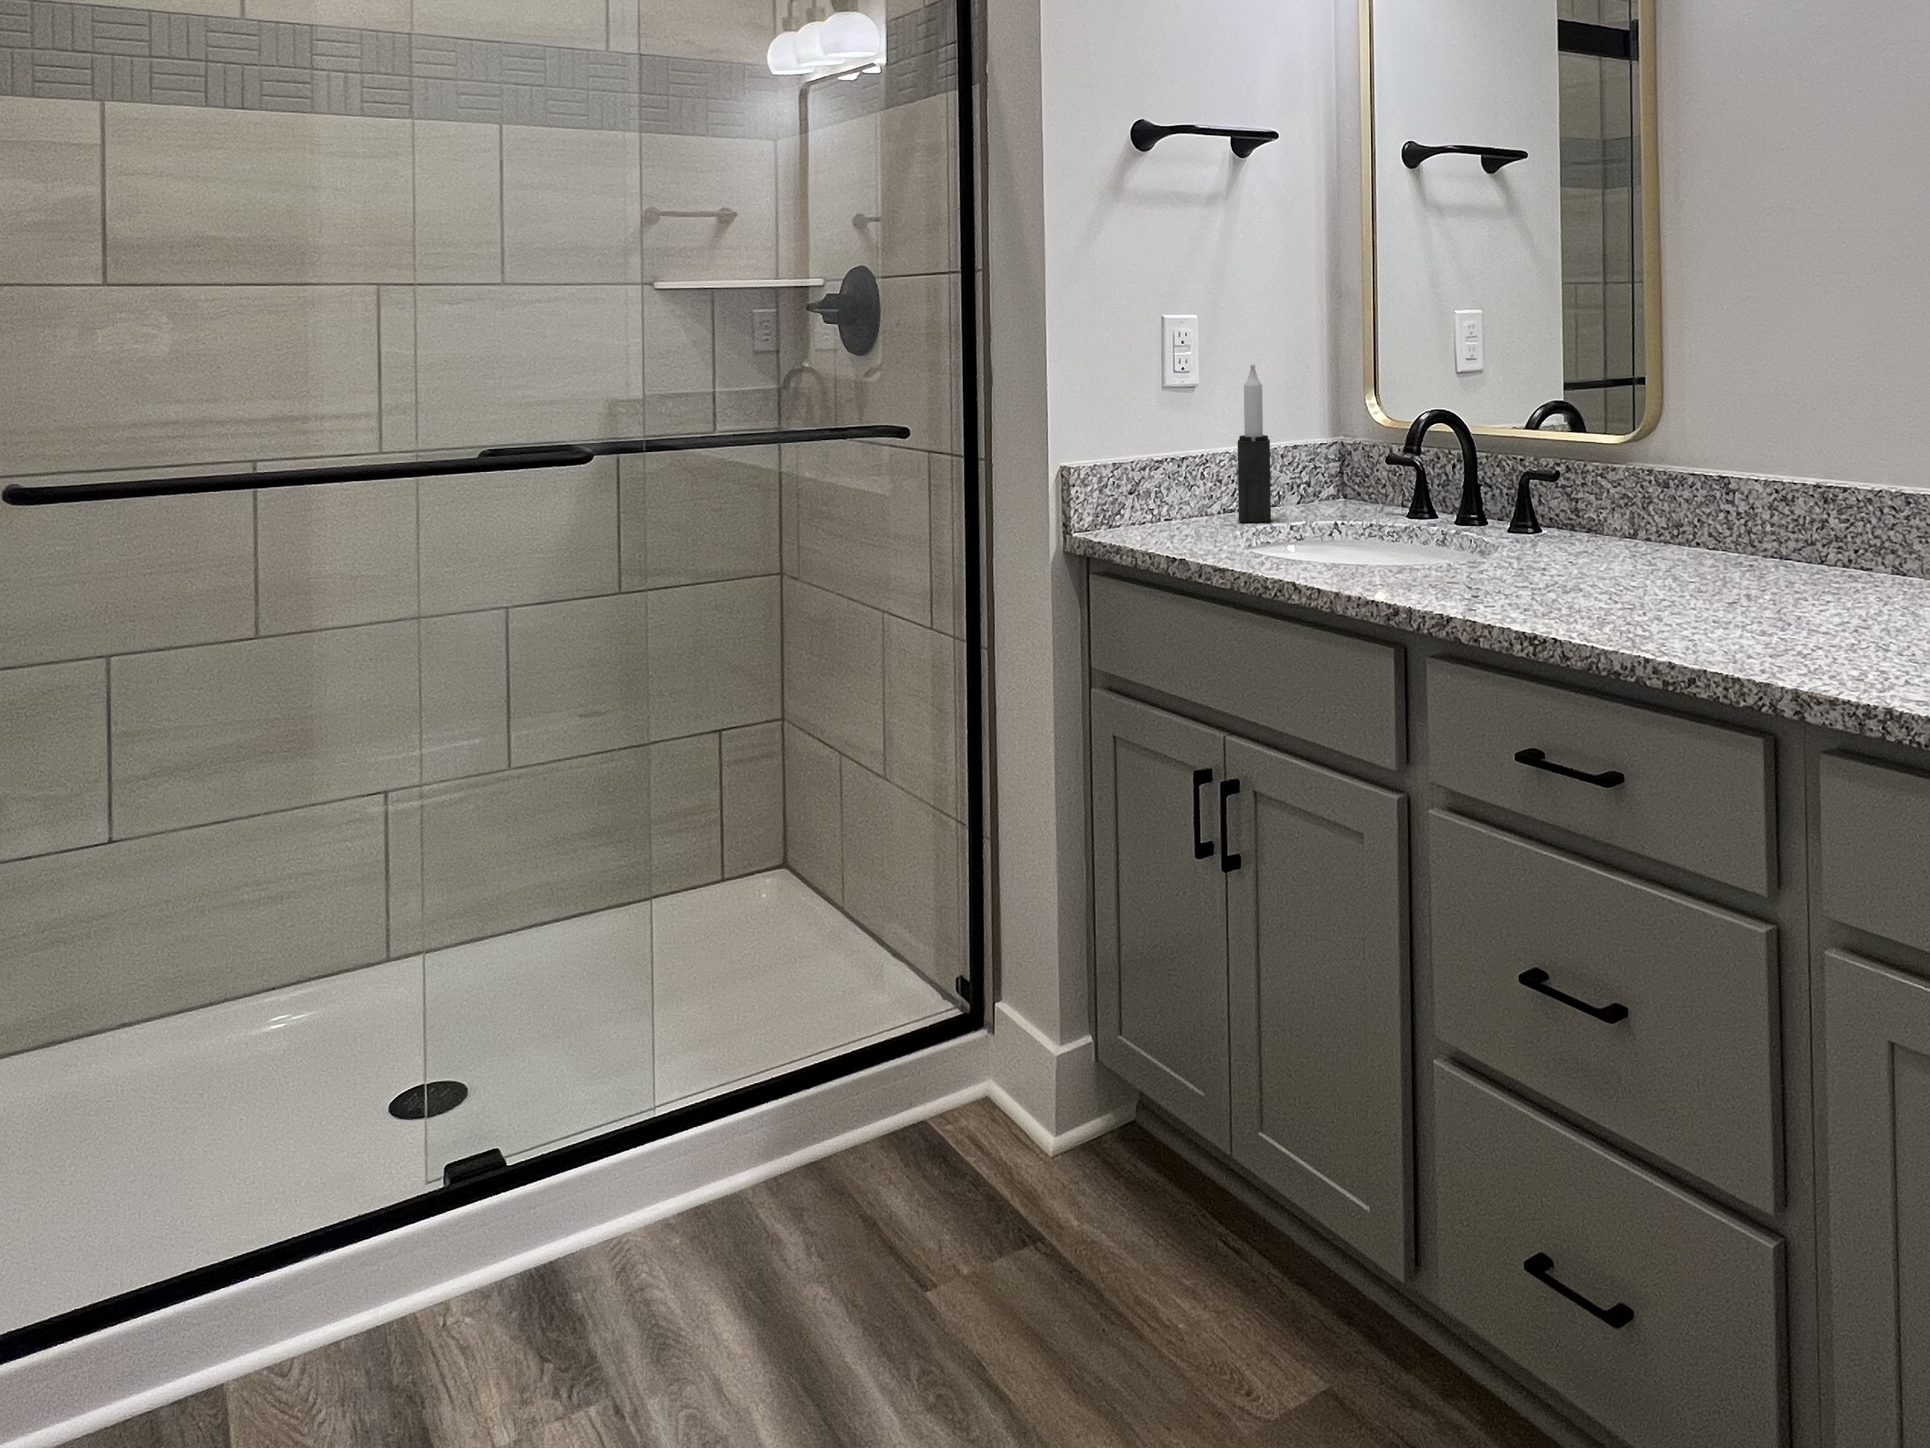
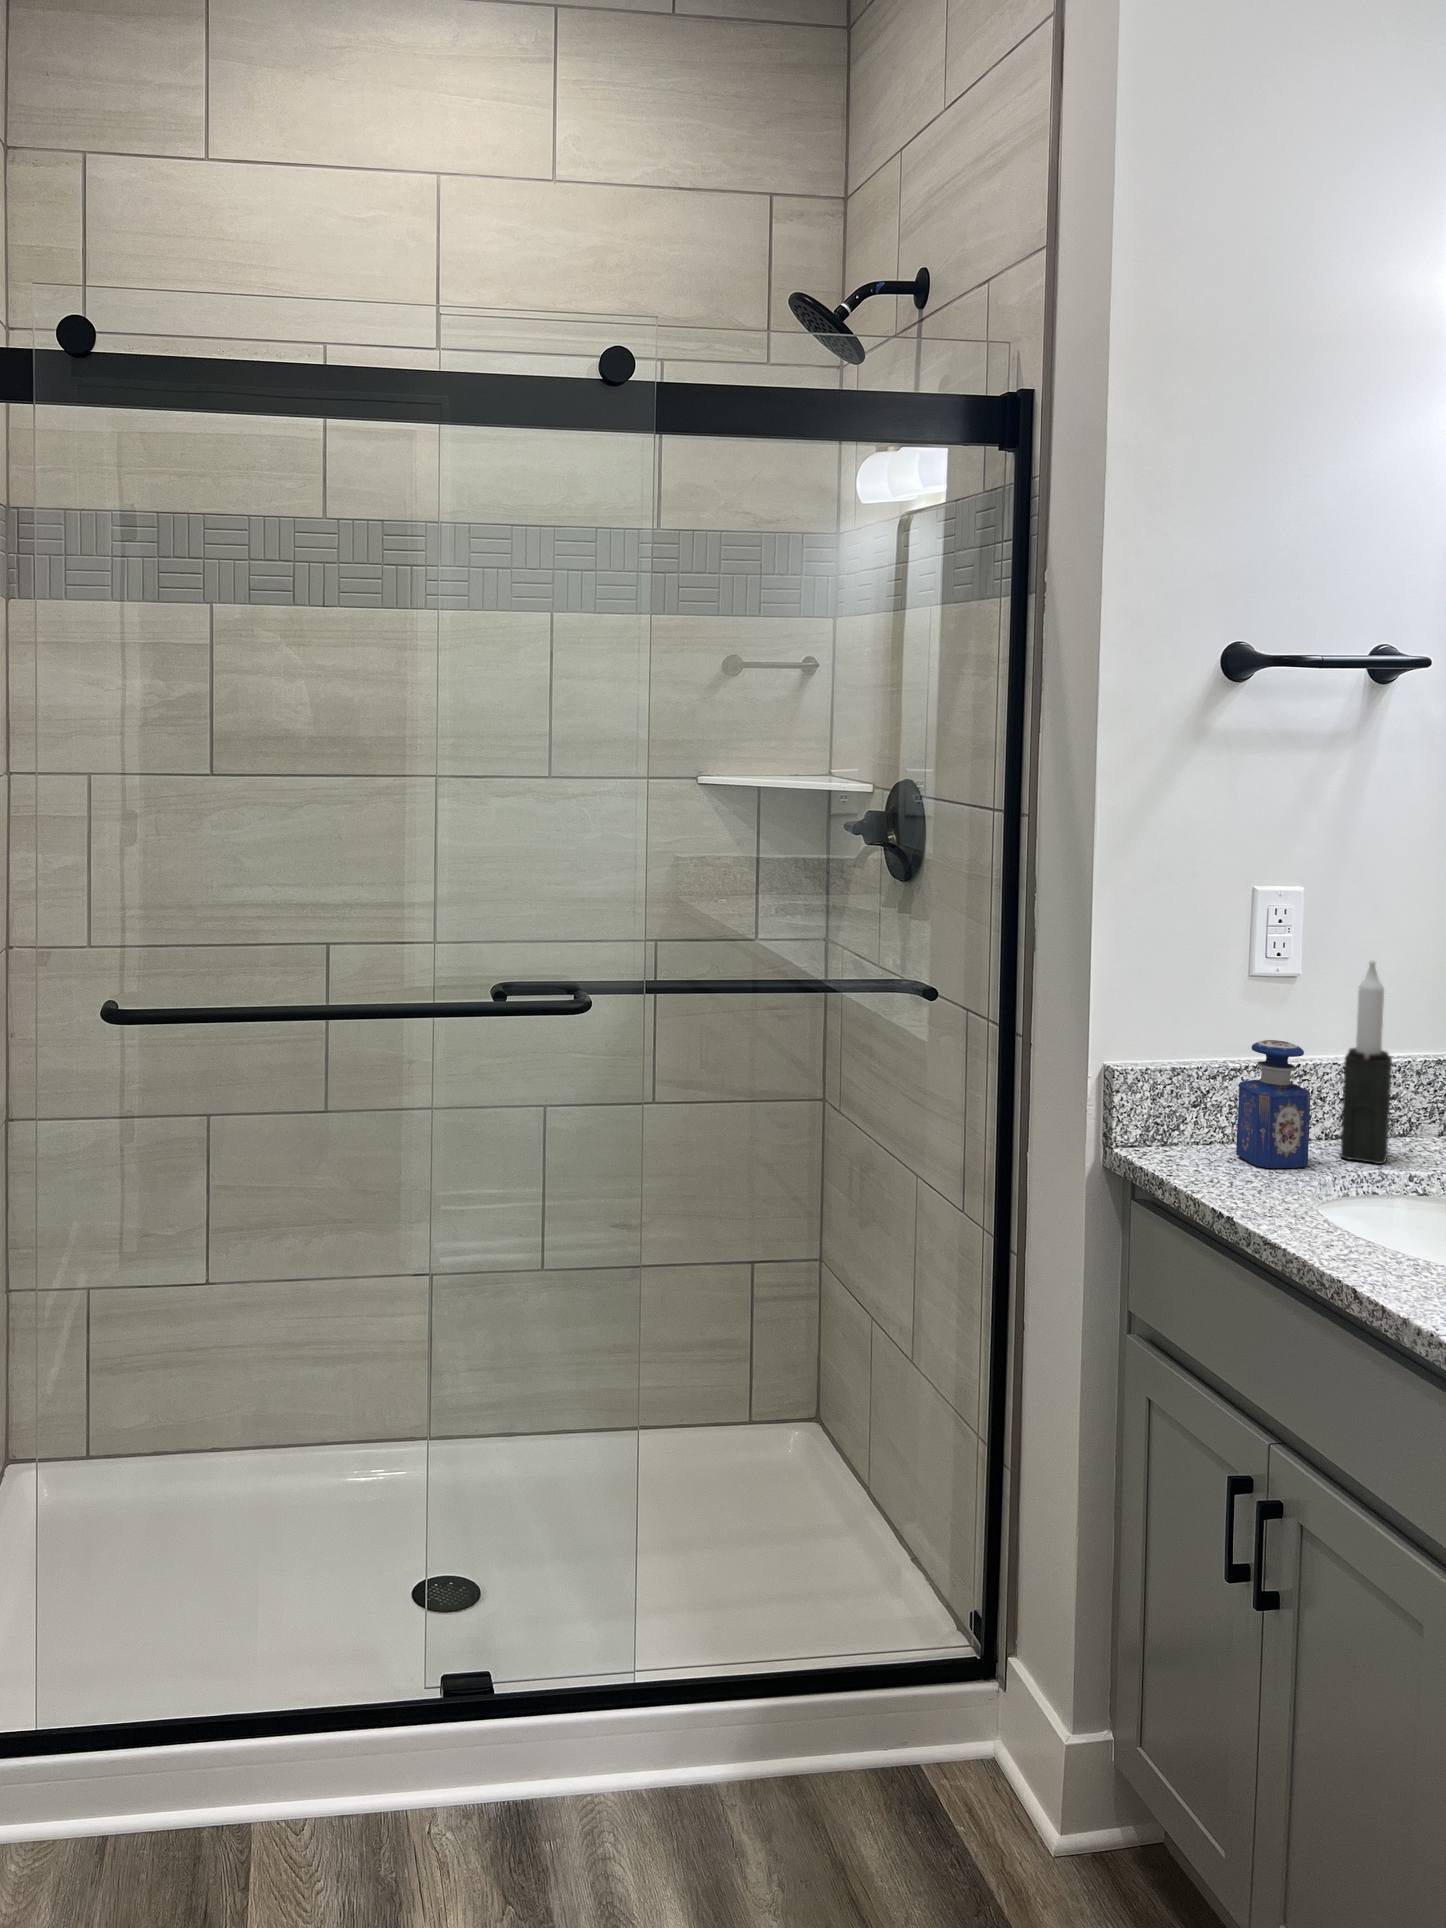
perfume bottle: none [1164,431,1219,532] -> present [1236,1040,1310,1168]

